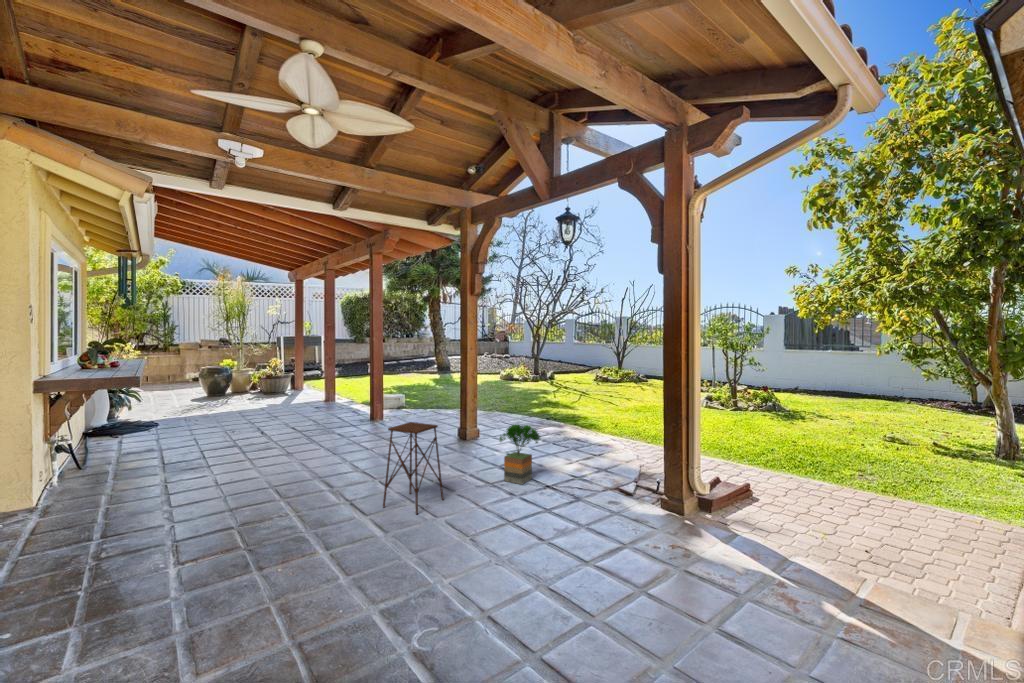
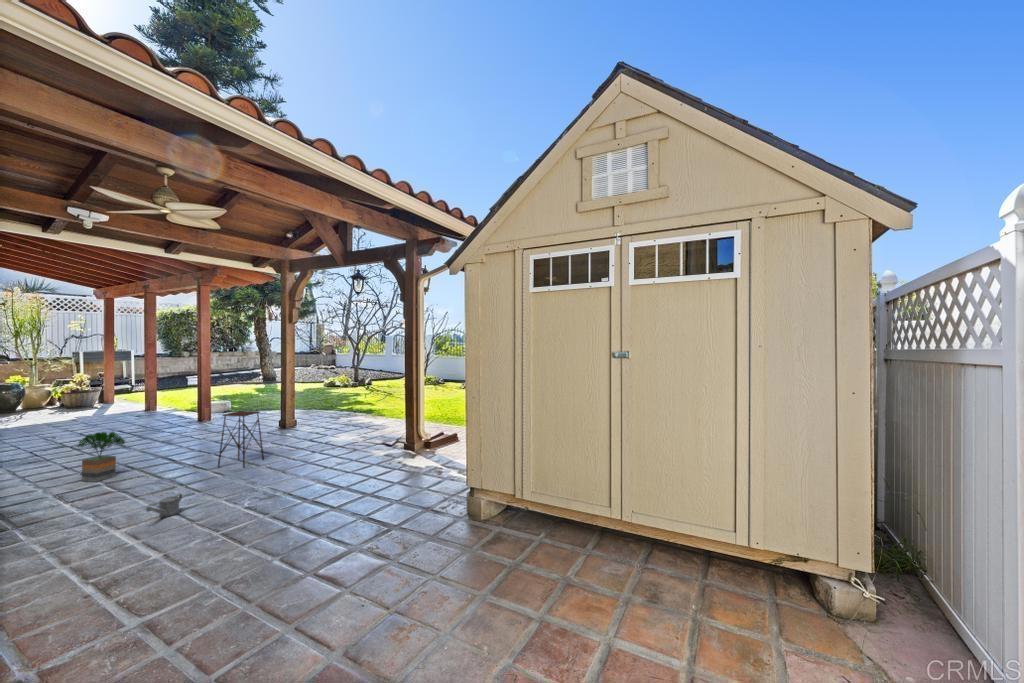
potted tree: present [500,425,540,484] -> present [78,432,125,482]
watering can: none [253,584,319,636] -> present [146,494,182,517]

